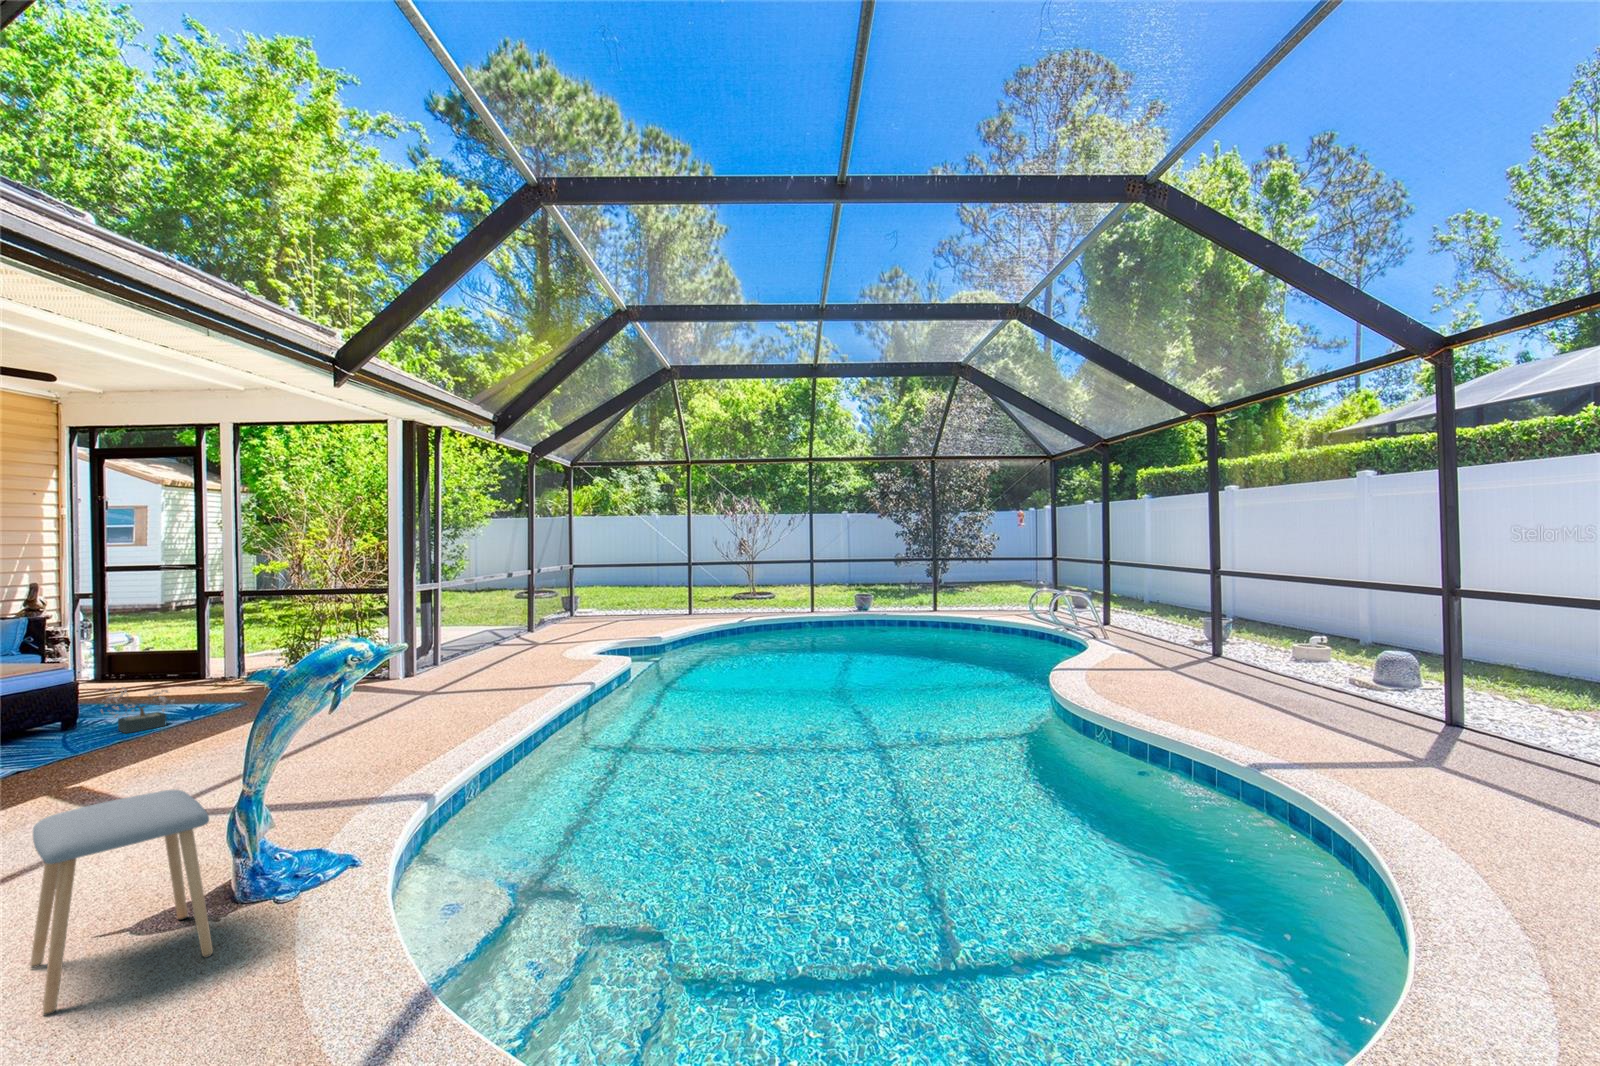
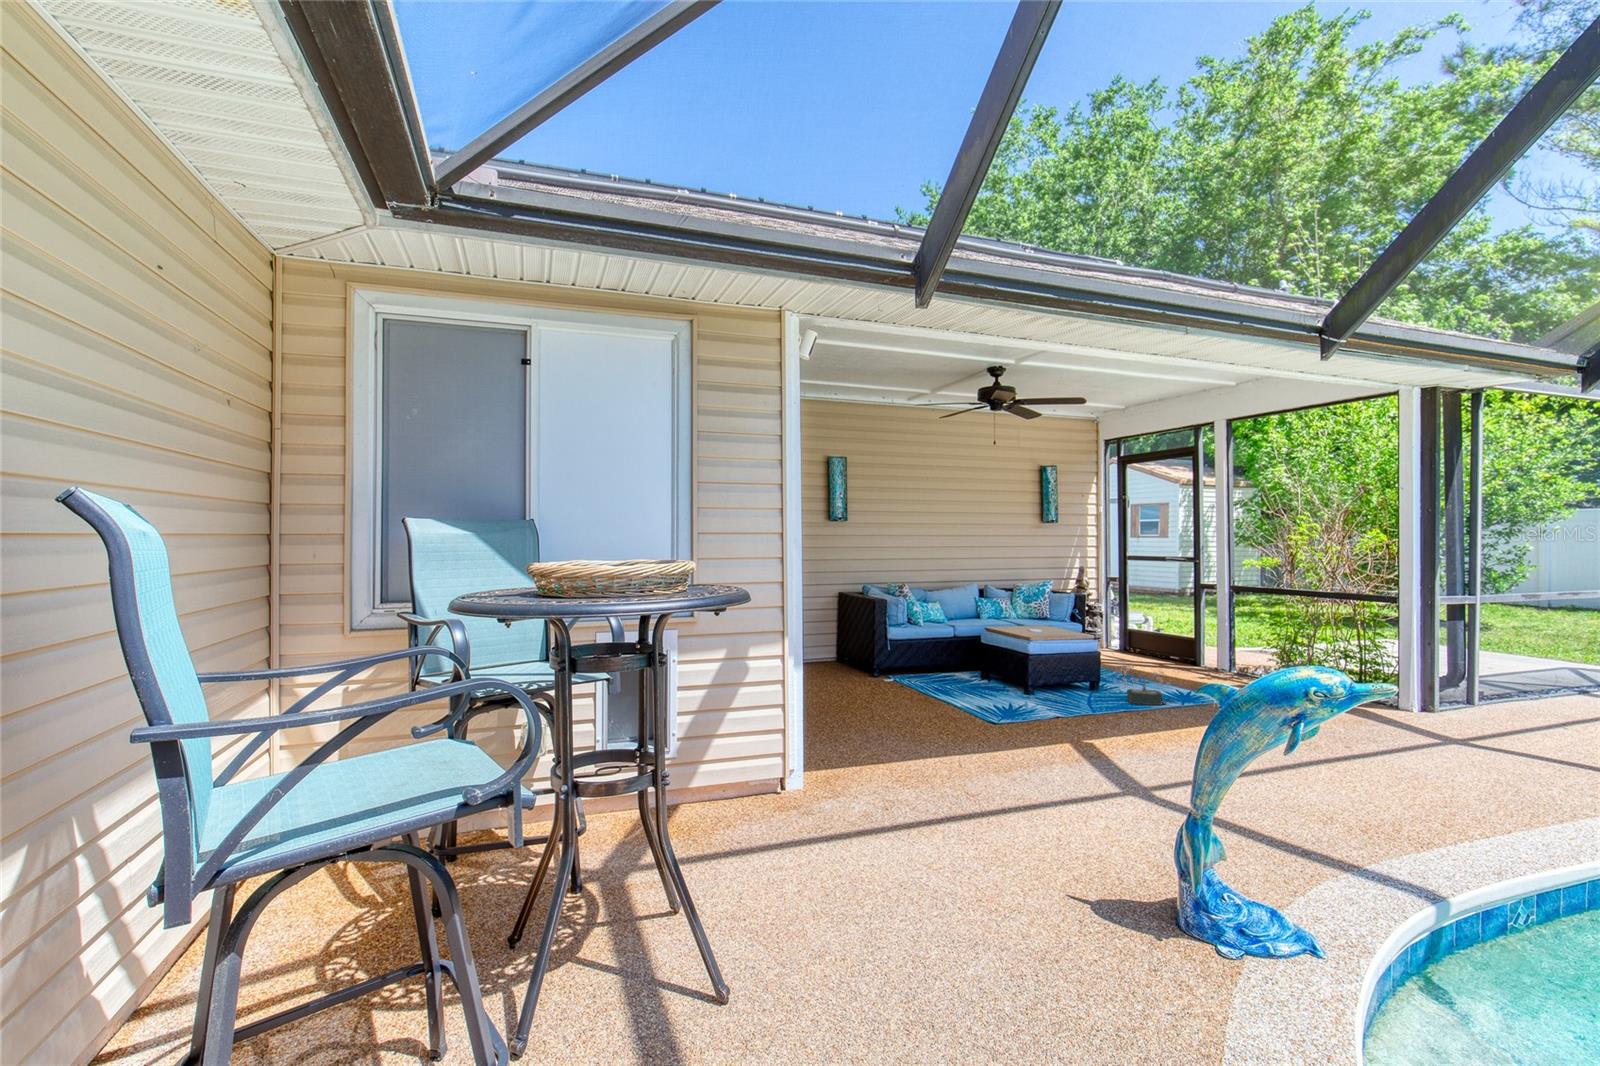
stool: present [31,789,213,1015] -> none [1014,776,1148,984]

